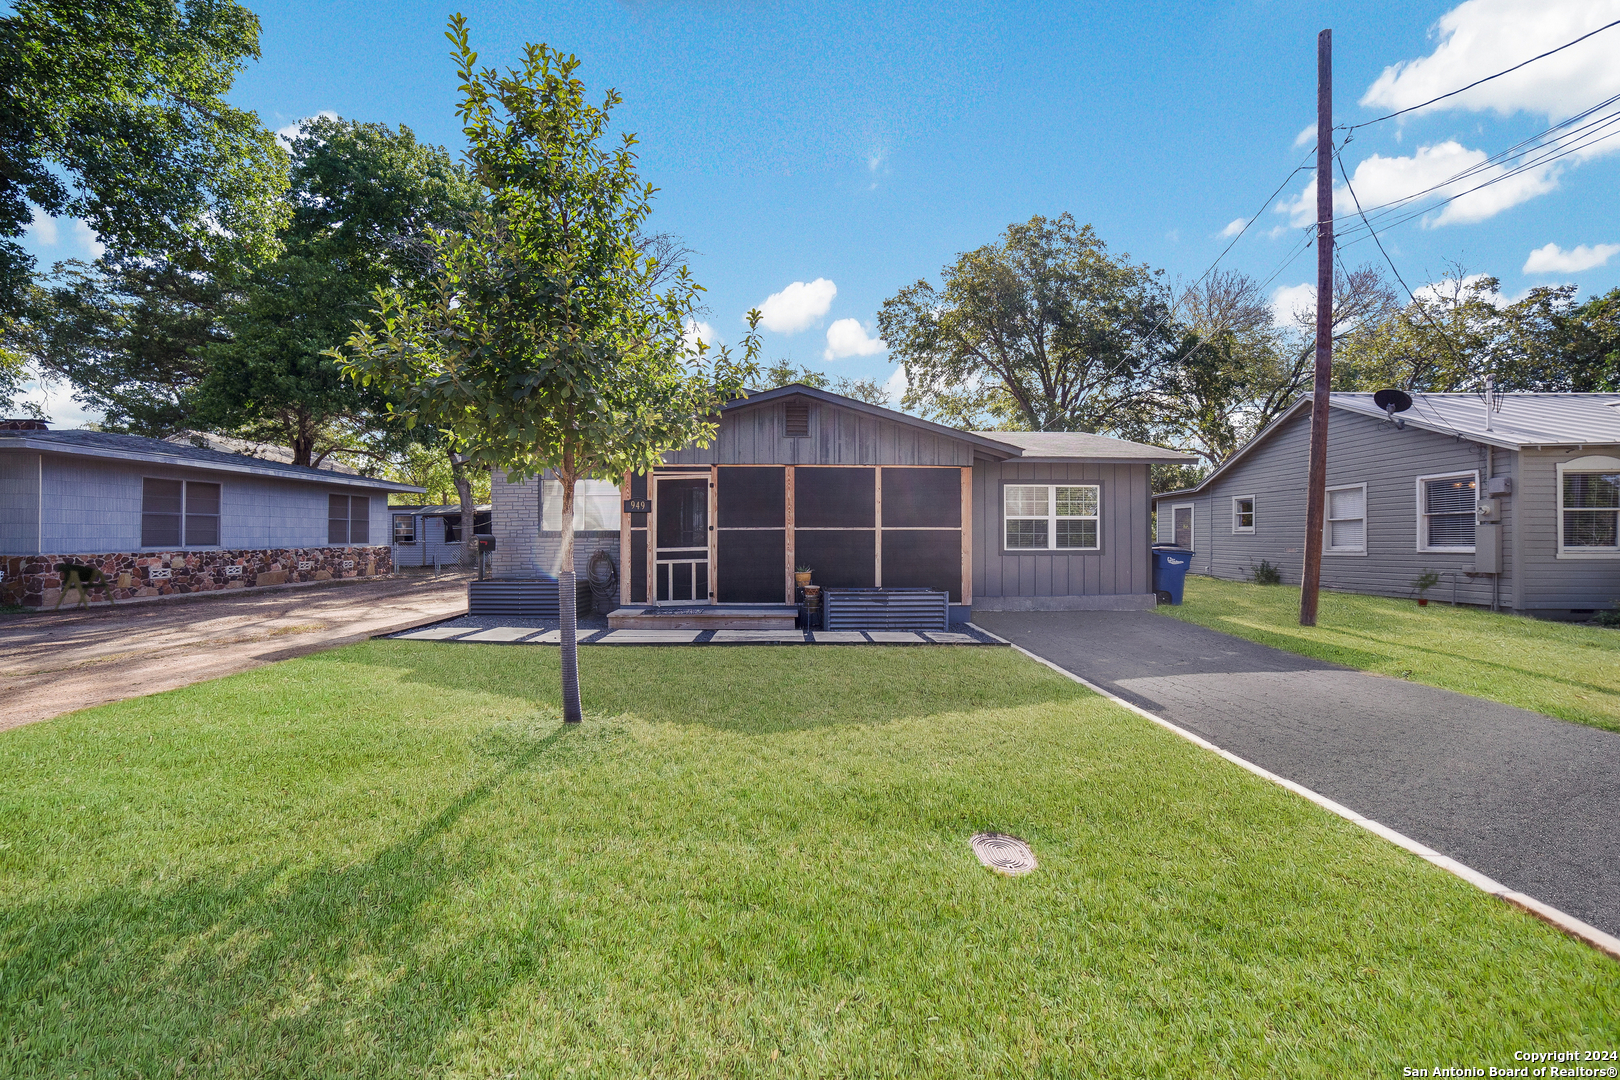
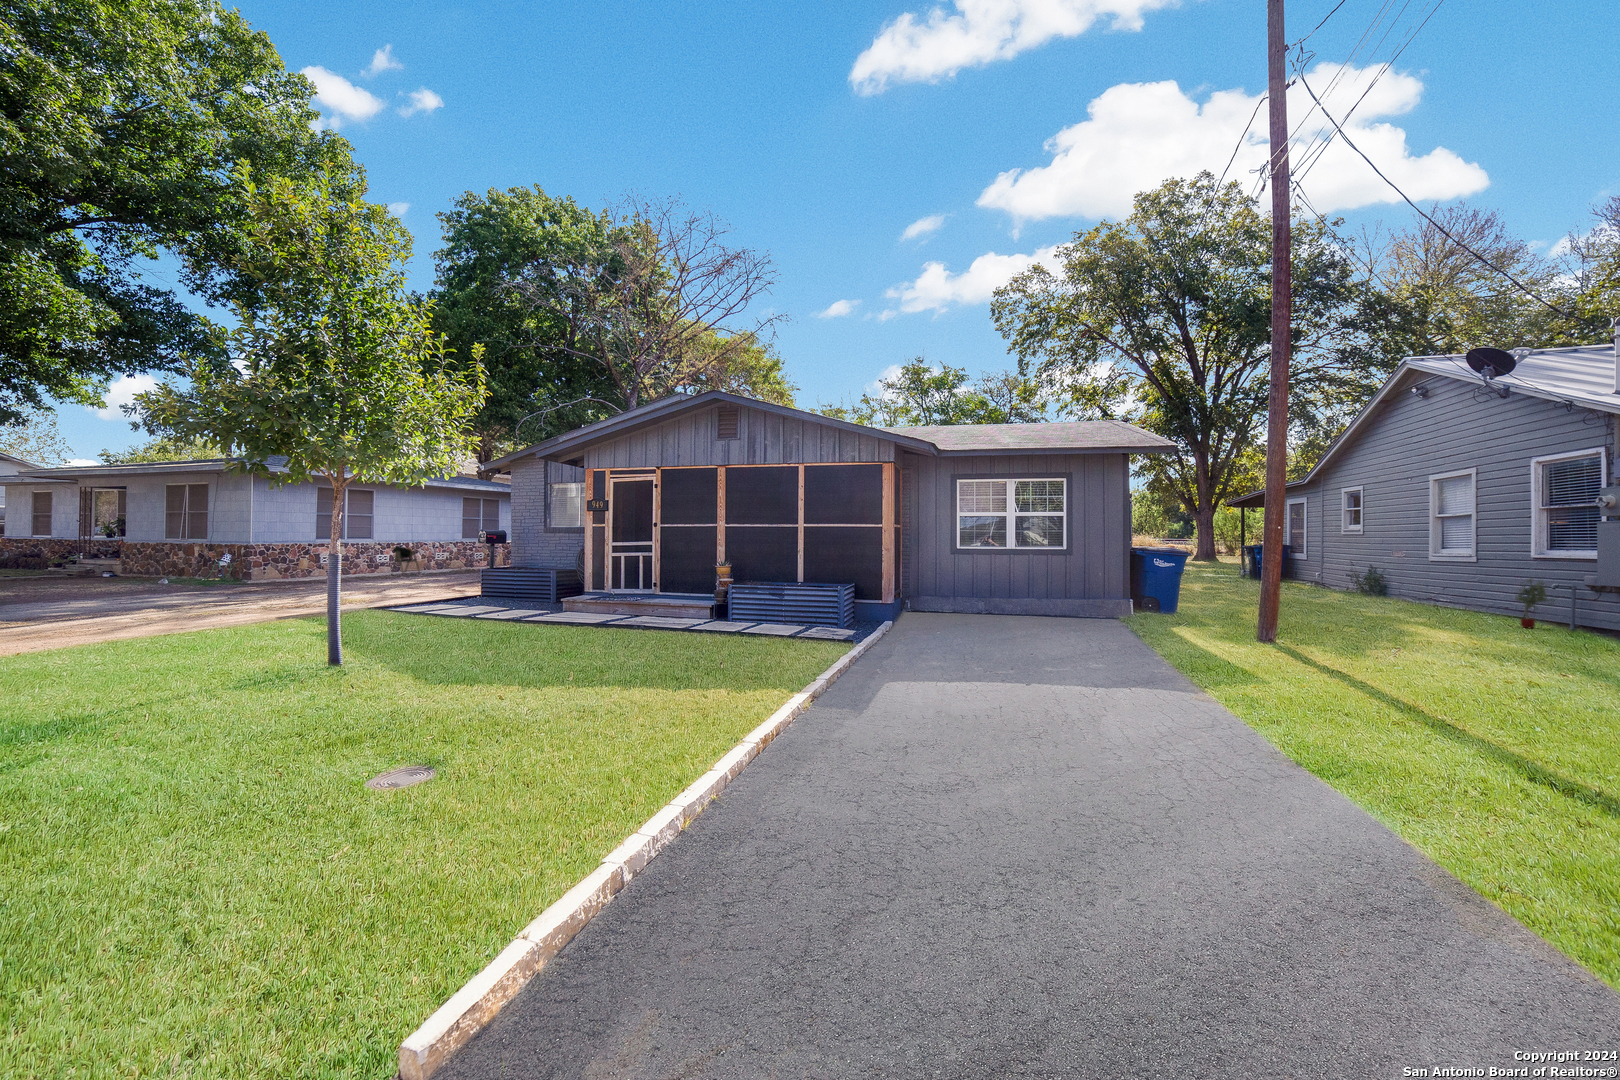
chair: present [54,563,115,611] -> present [392,546,419,574]

